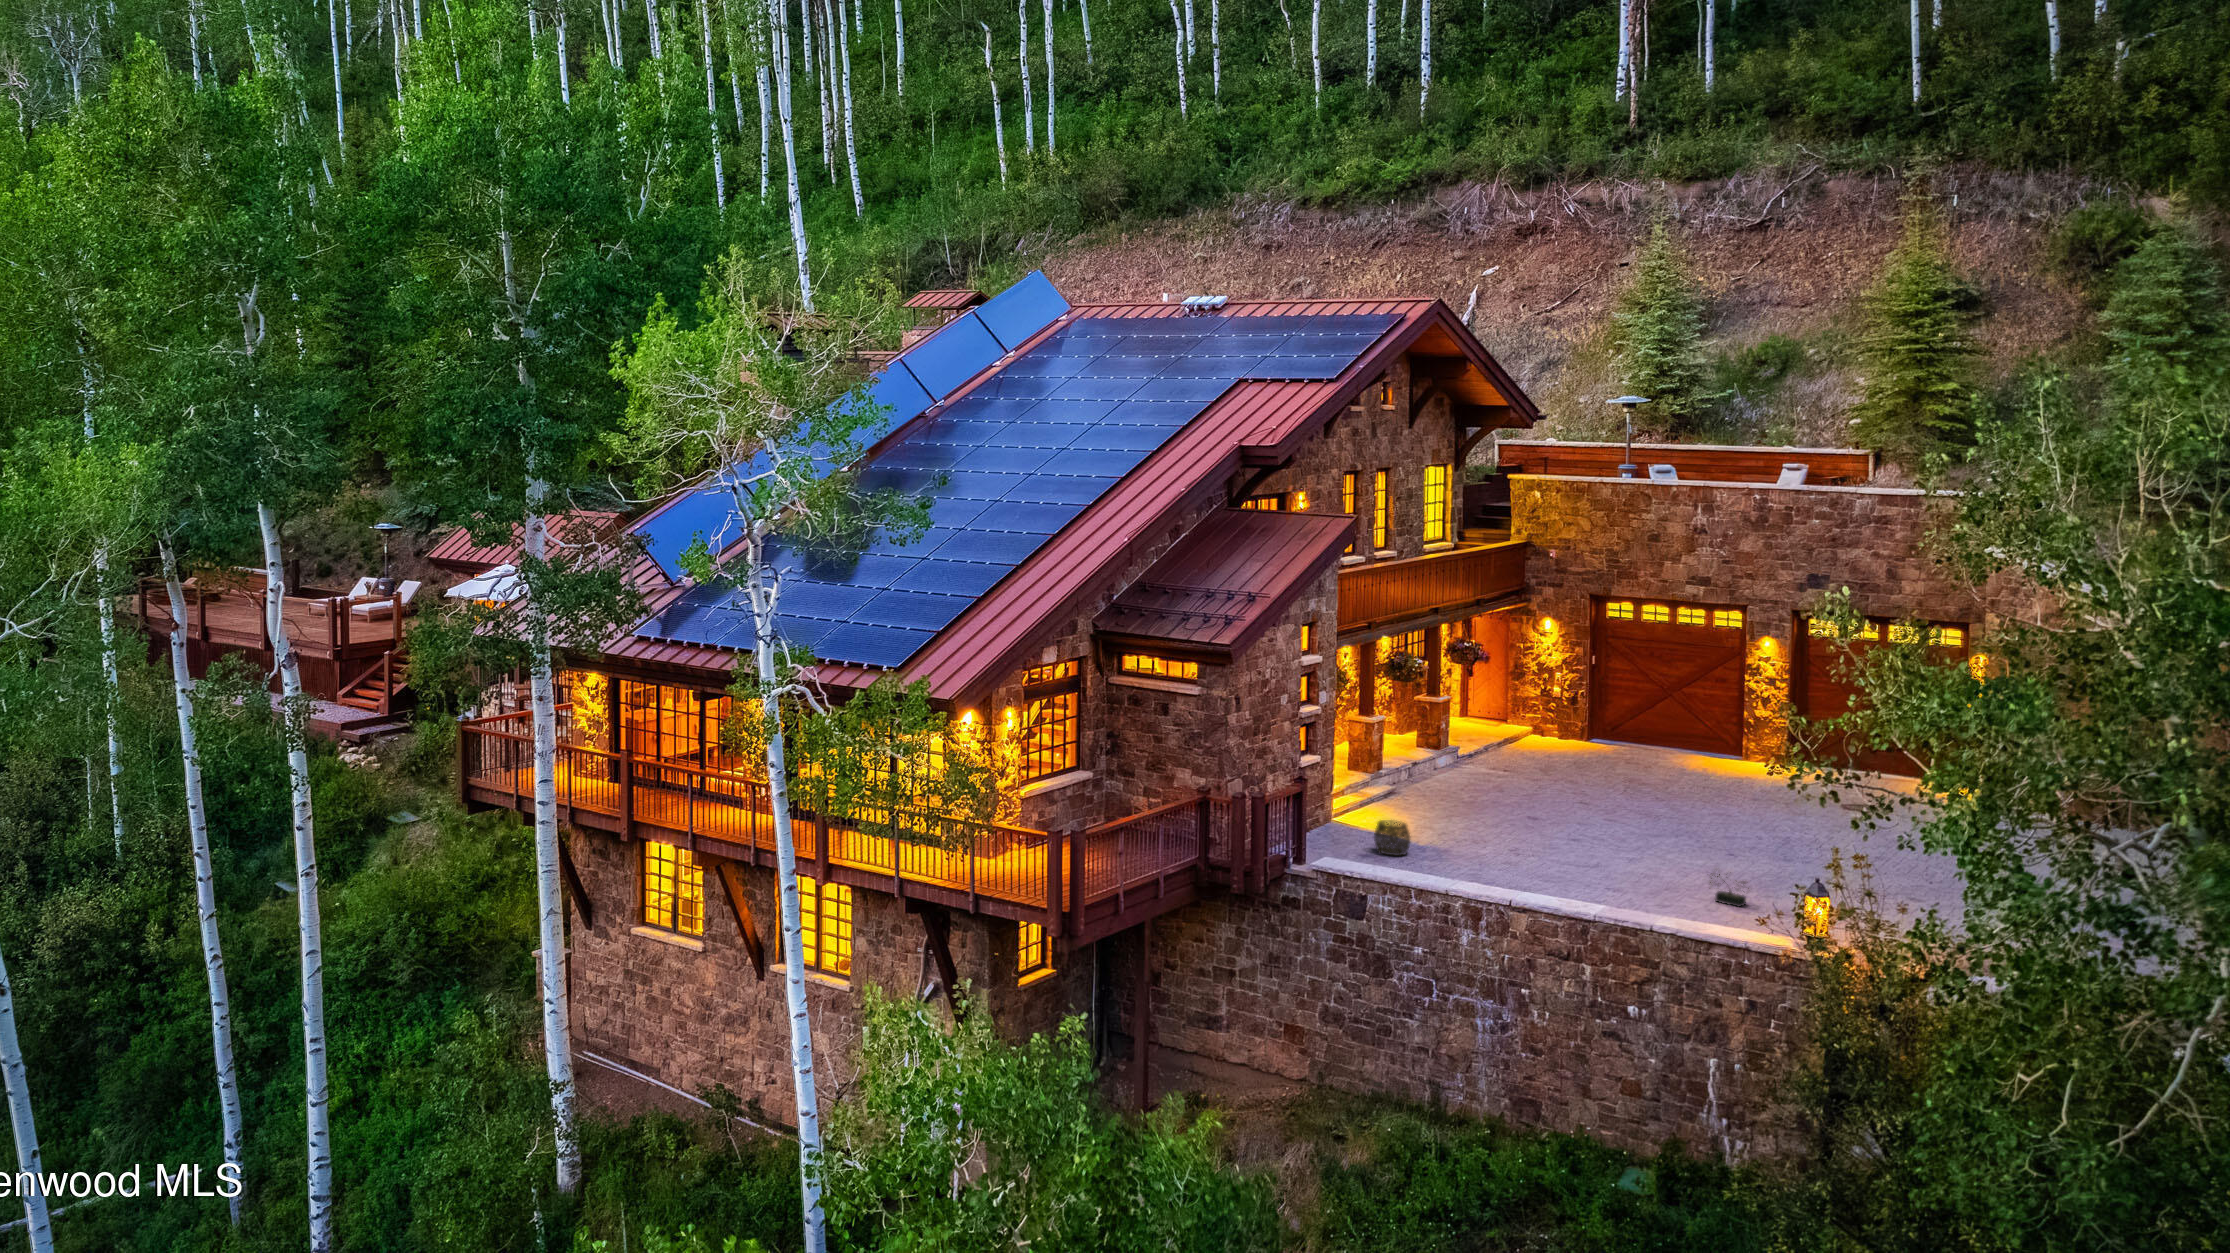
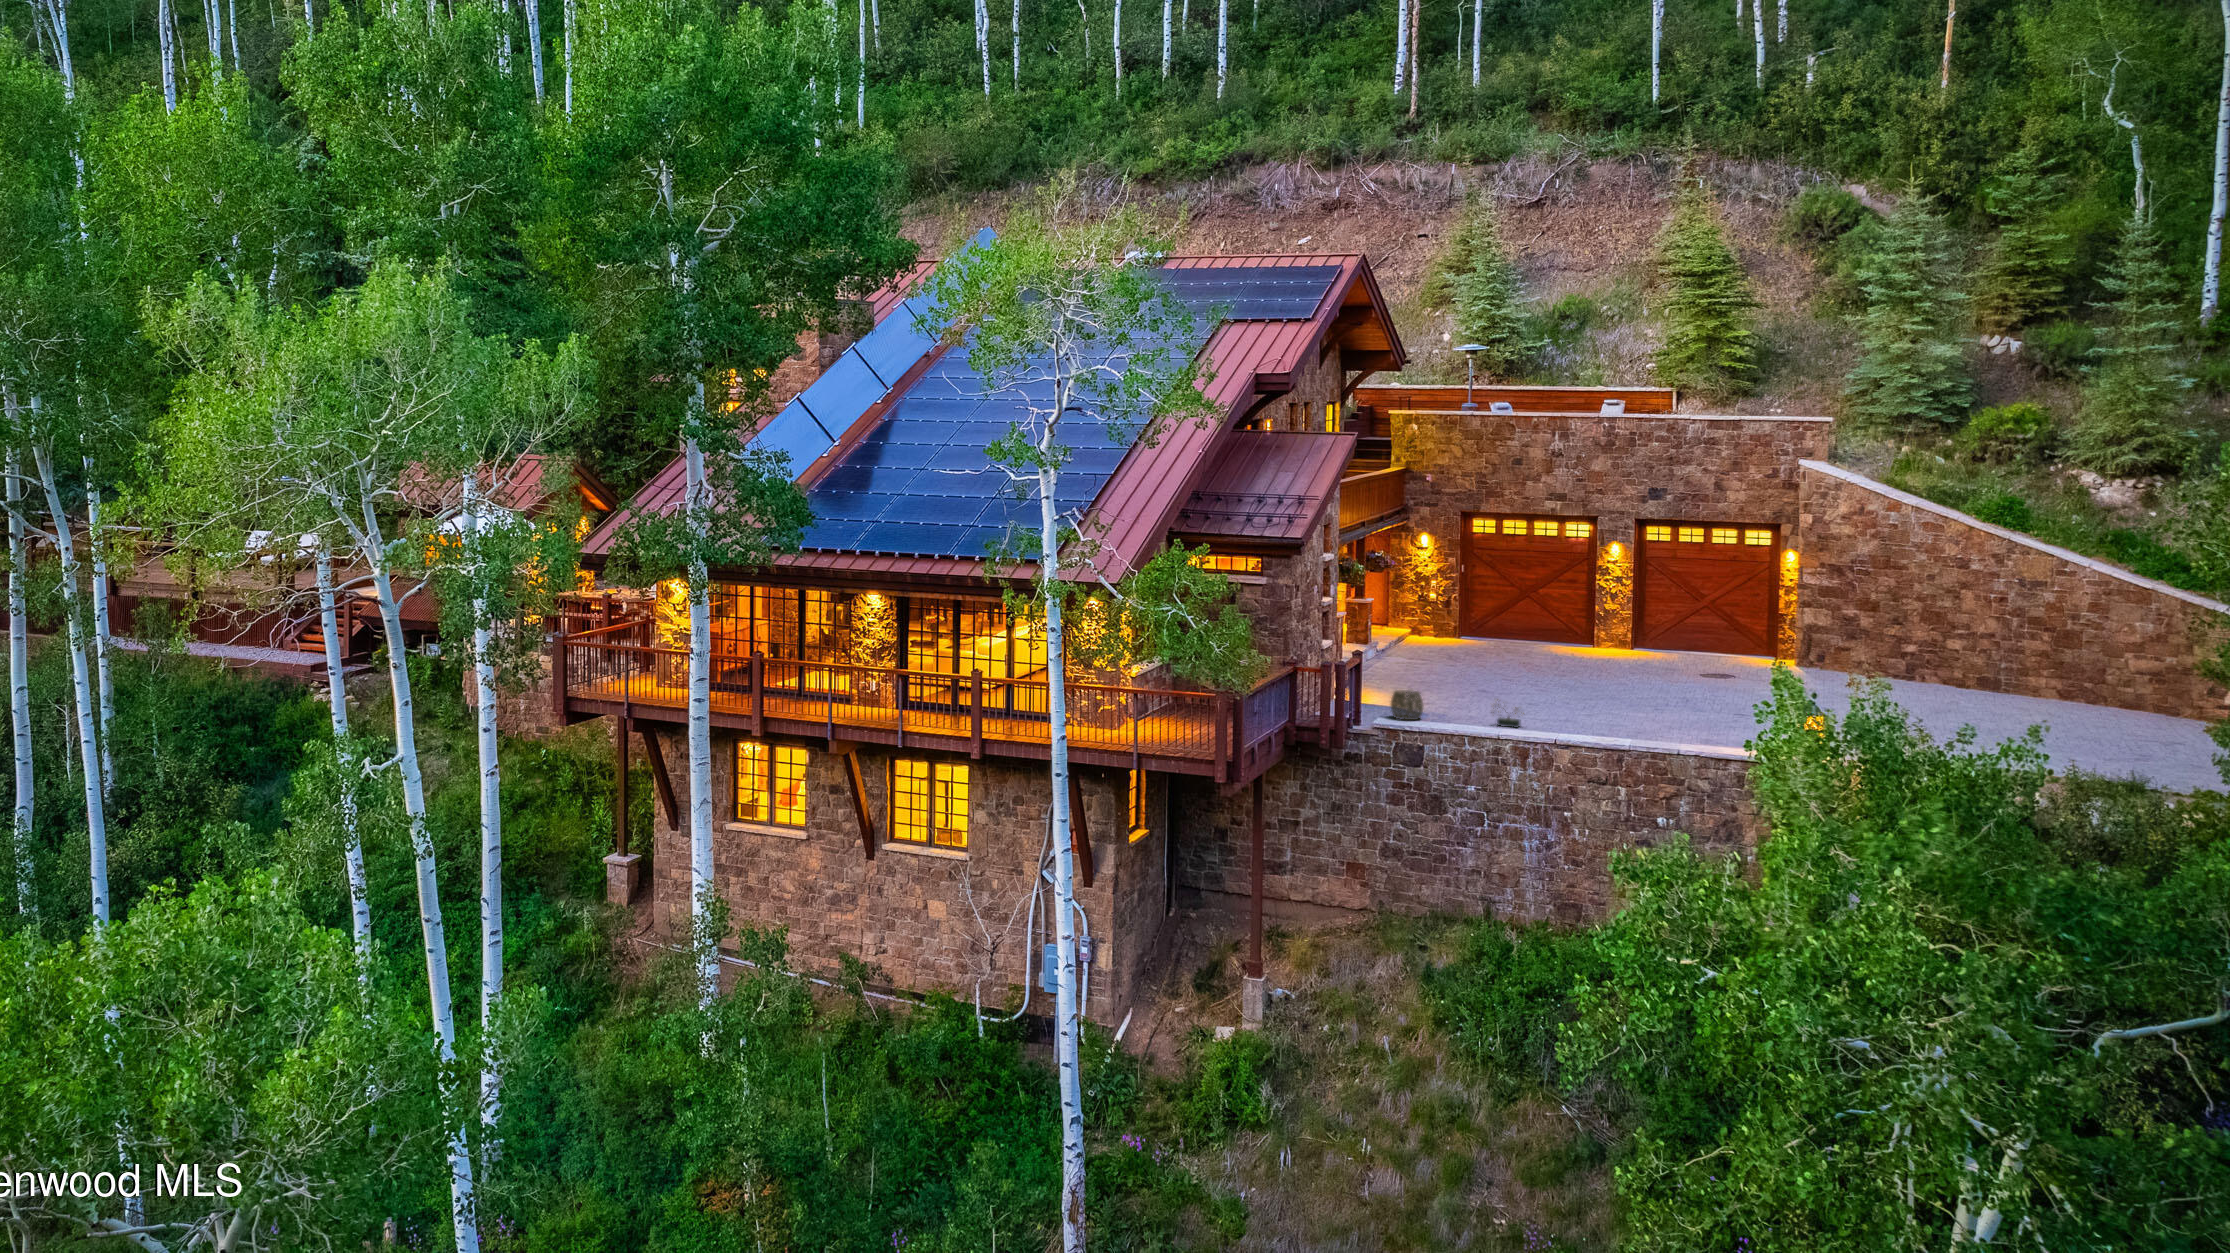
decorative plant: present [1710,873,1749,907] -> present [1493,699,1524,728]

